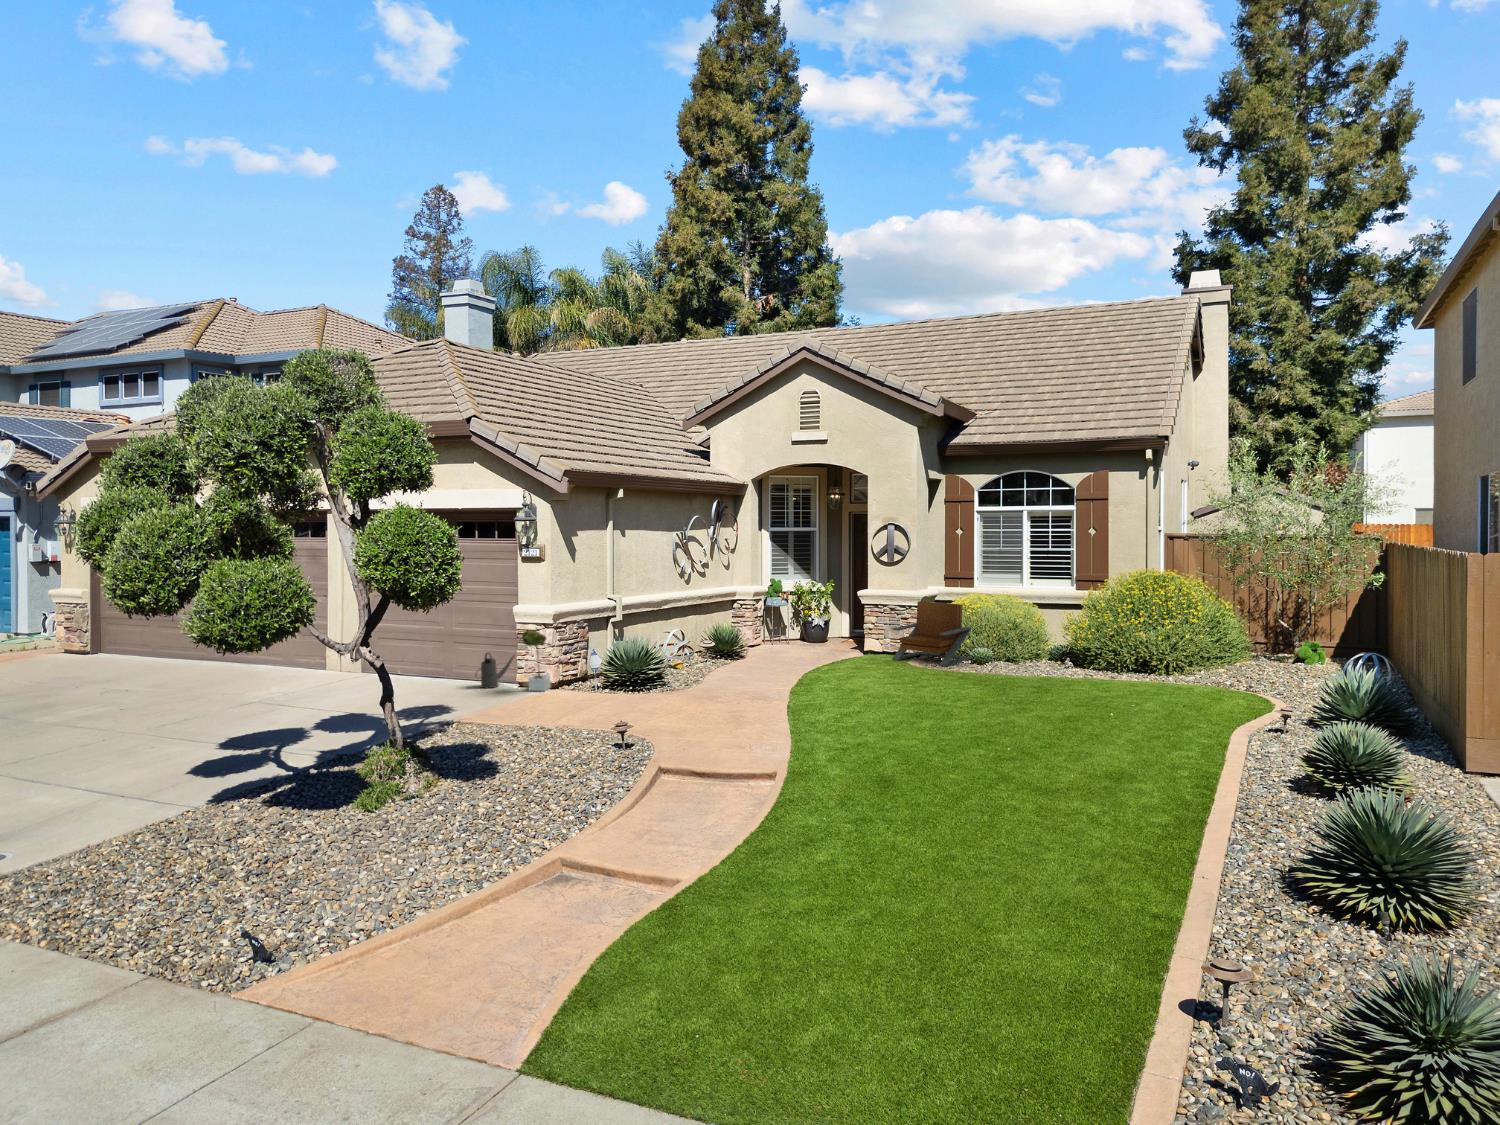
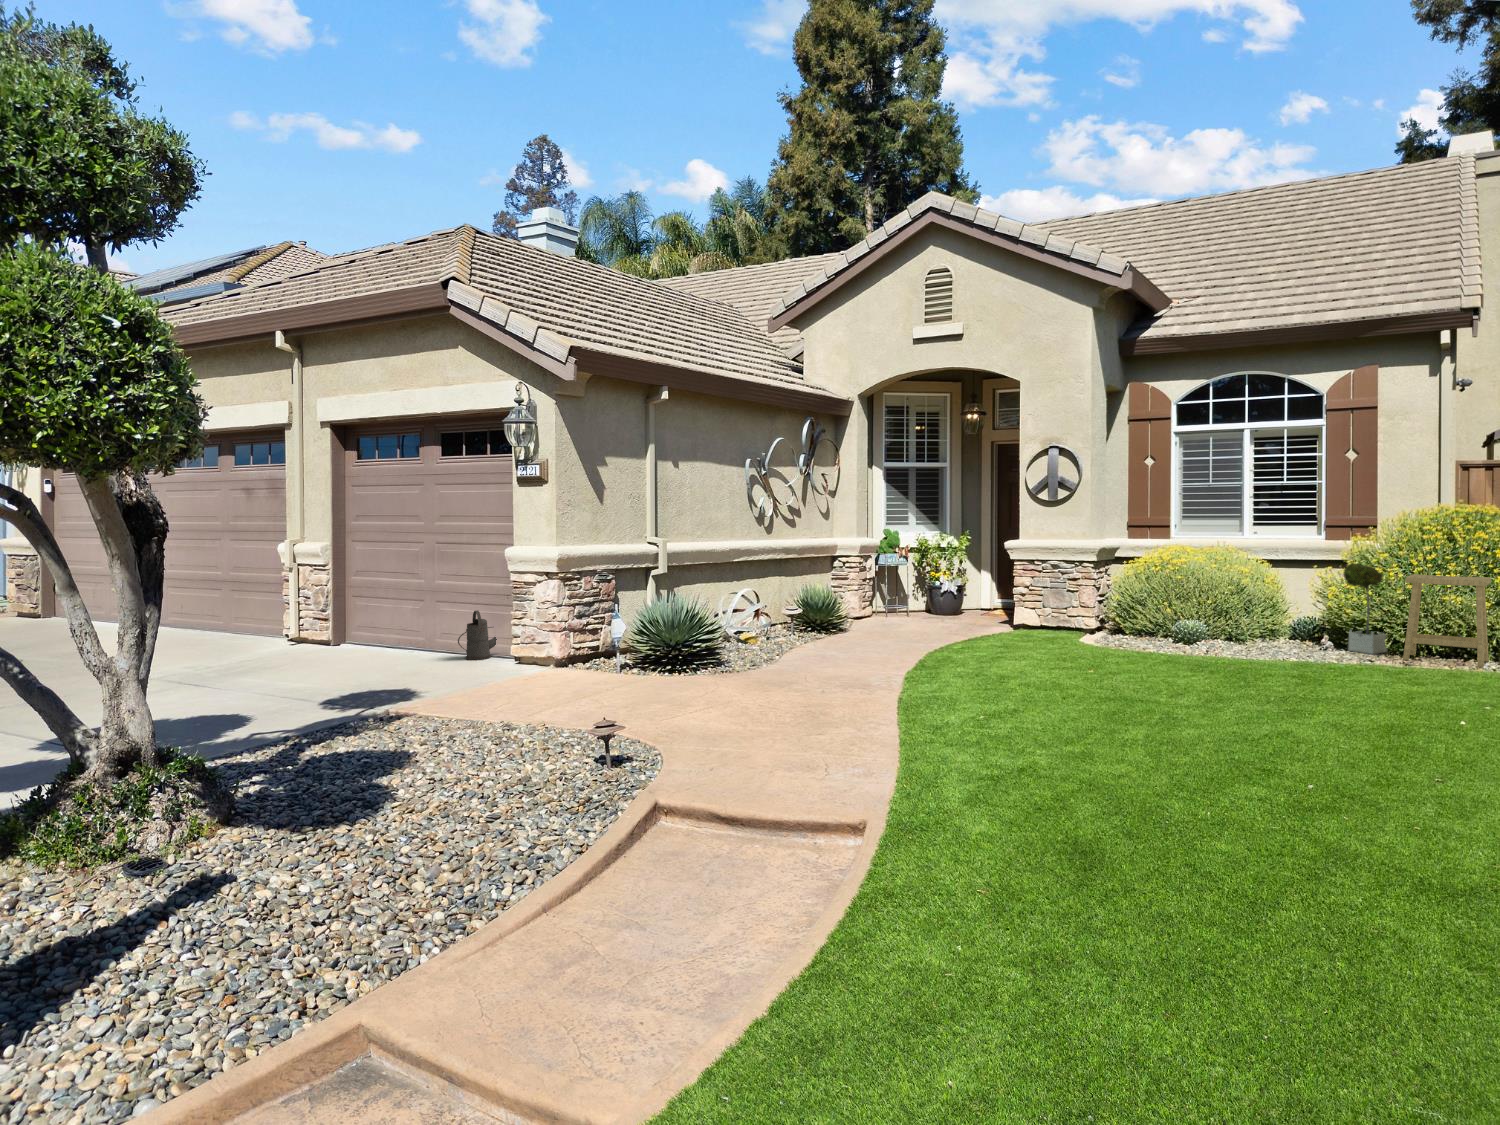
lounge chair: present [893,601,972,666] -> none [1052,553,1172,644]
stool: none [1107,620,1157,679] -> present [1403,574,1491,667]
potted tree: present [522,630,551,691] -> present [1343,563,1387,654]

